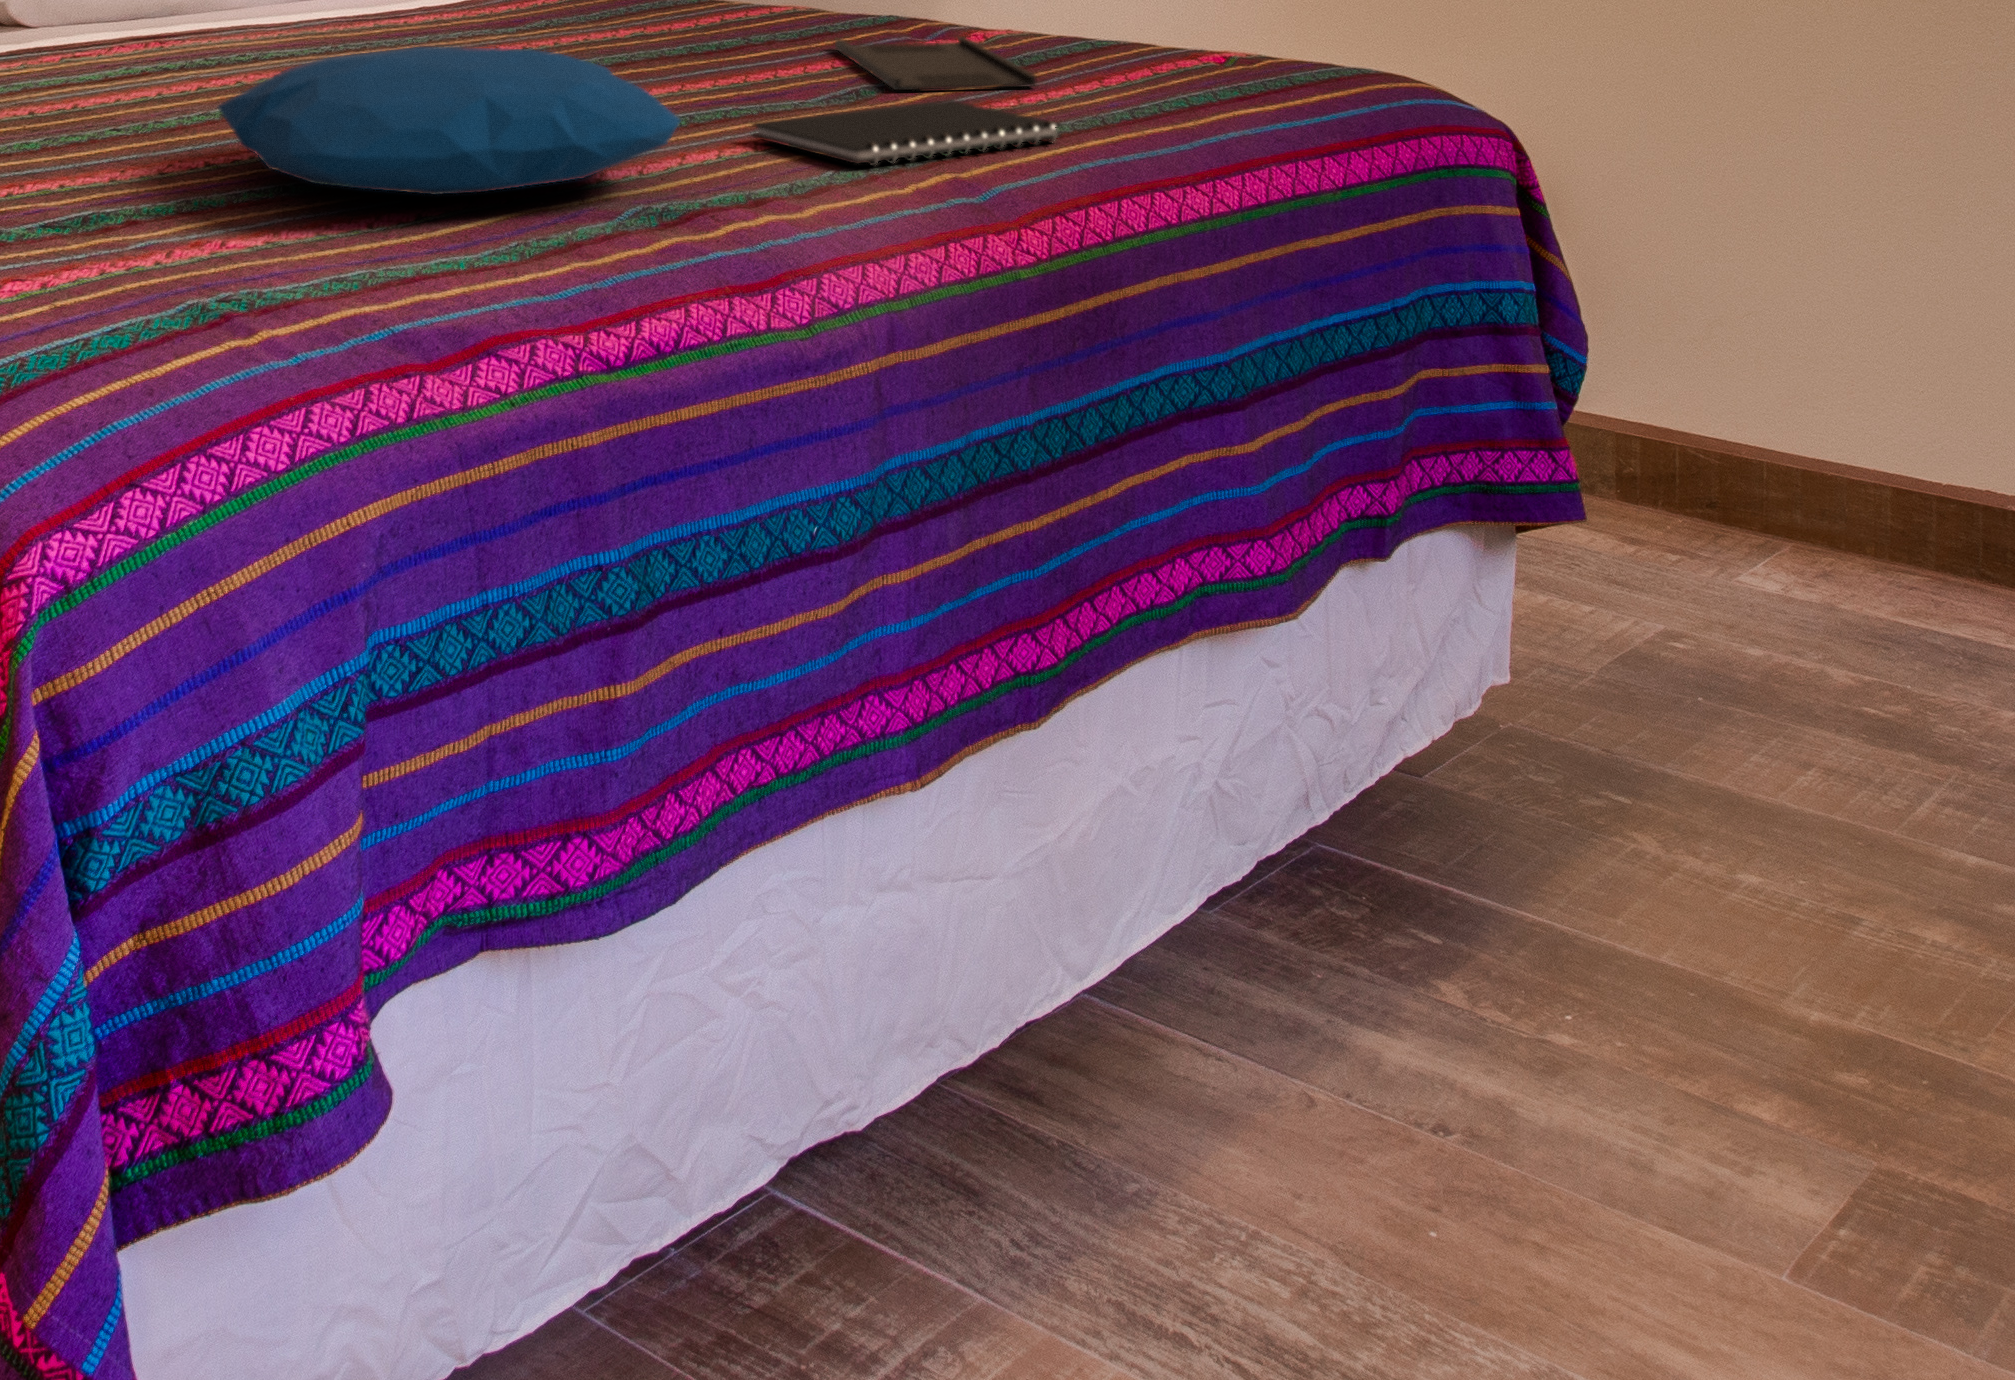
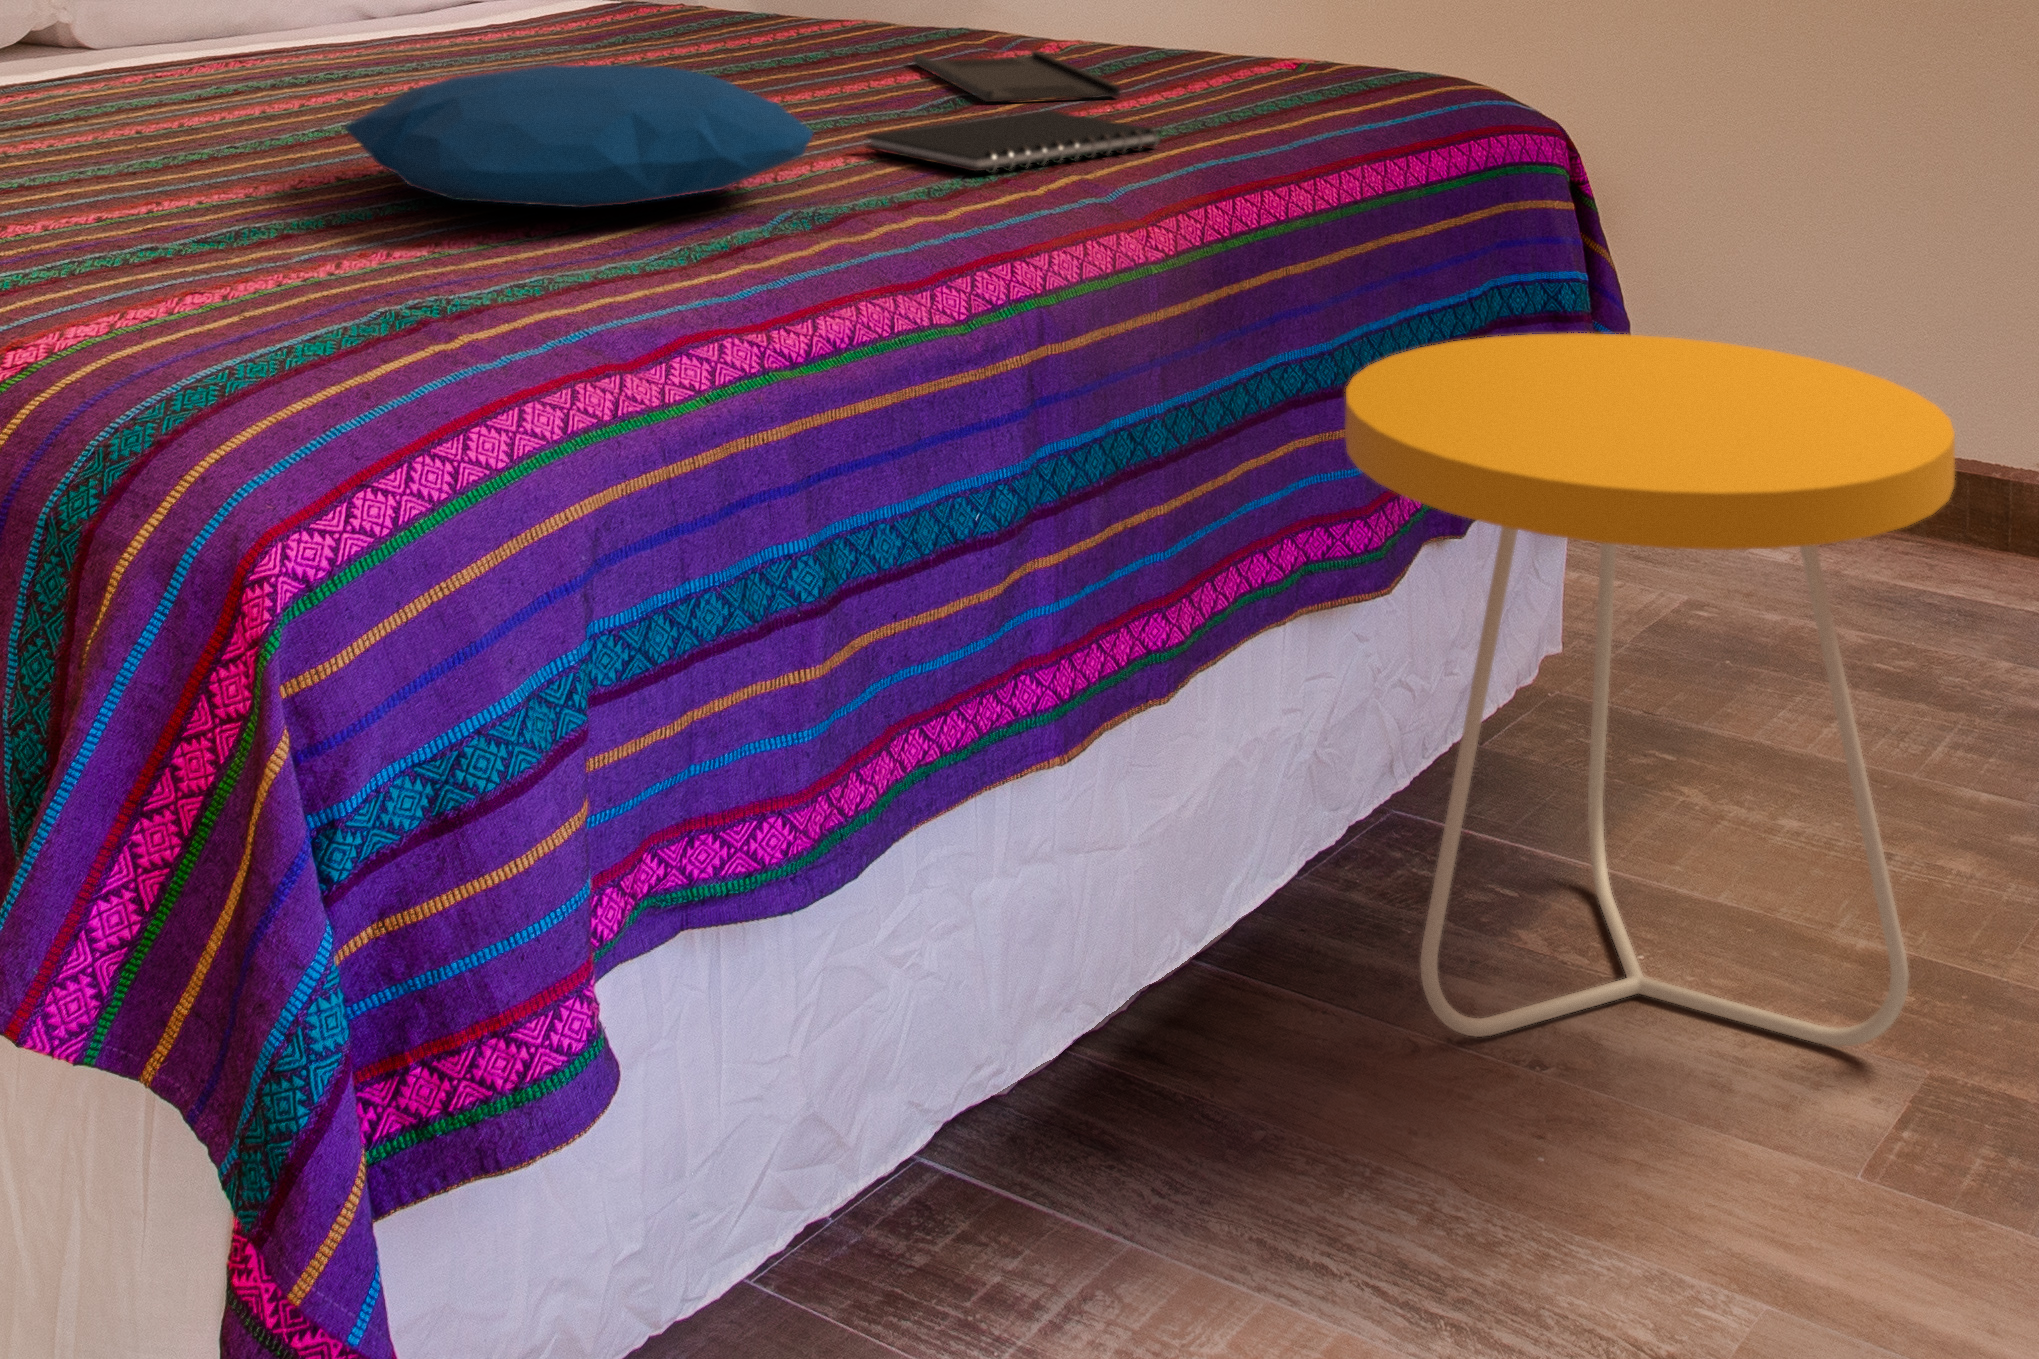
side table: none [1245,349,1914,1150] -> present [1345,333,1955,1046]

